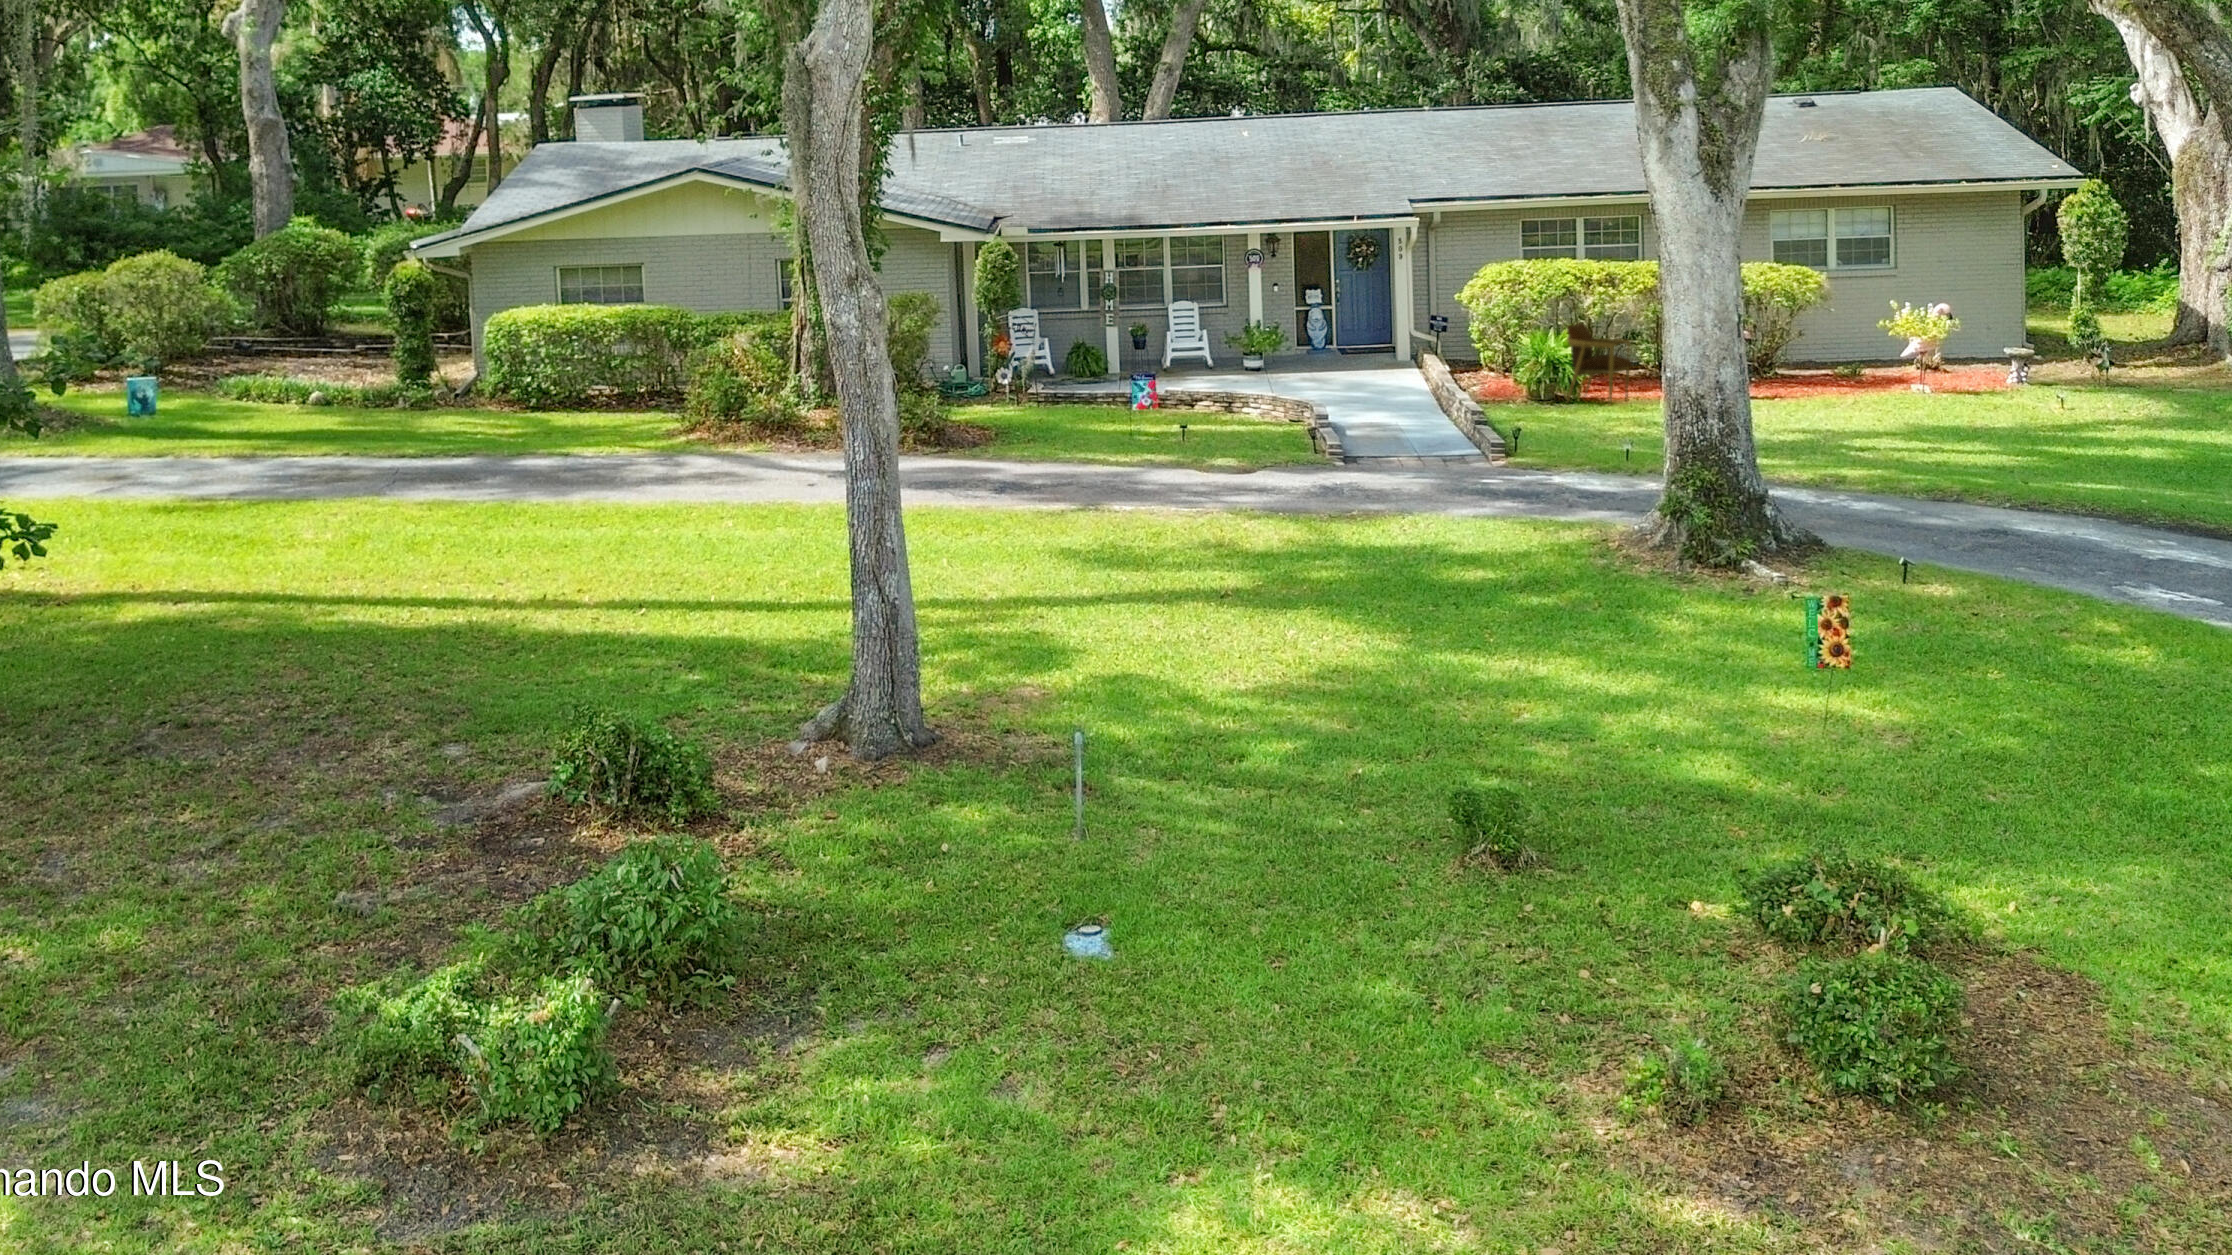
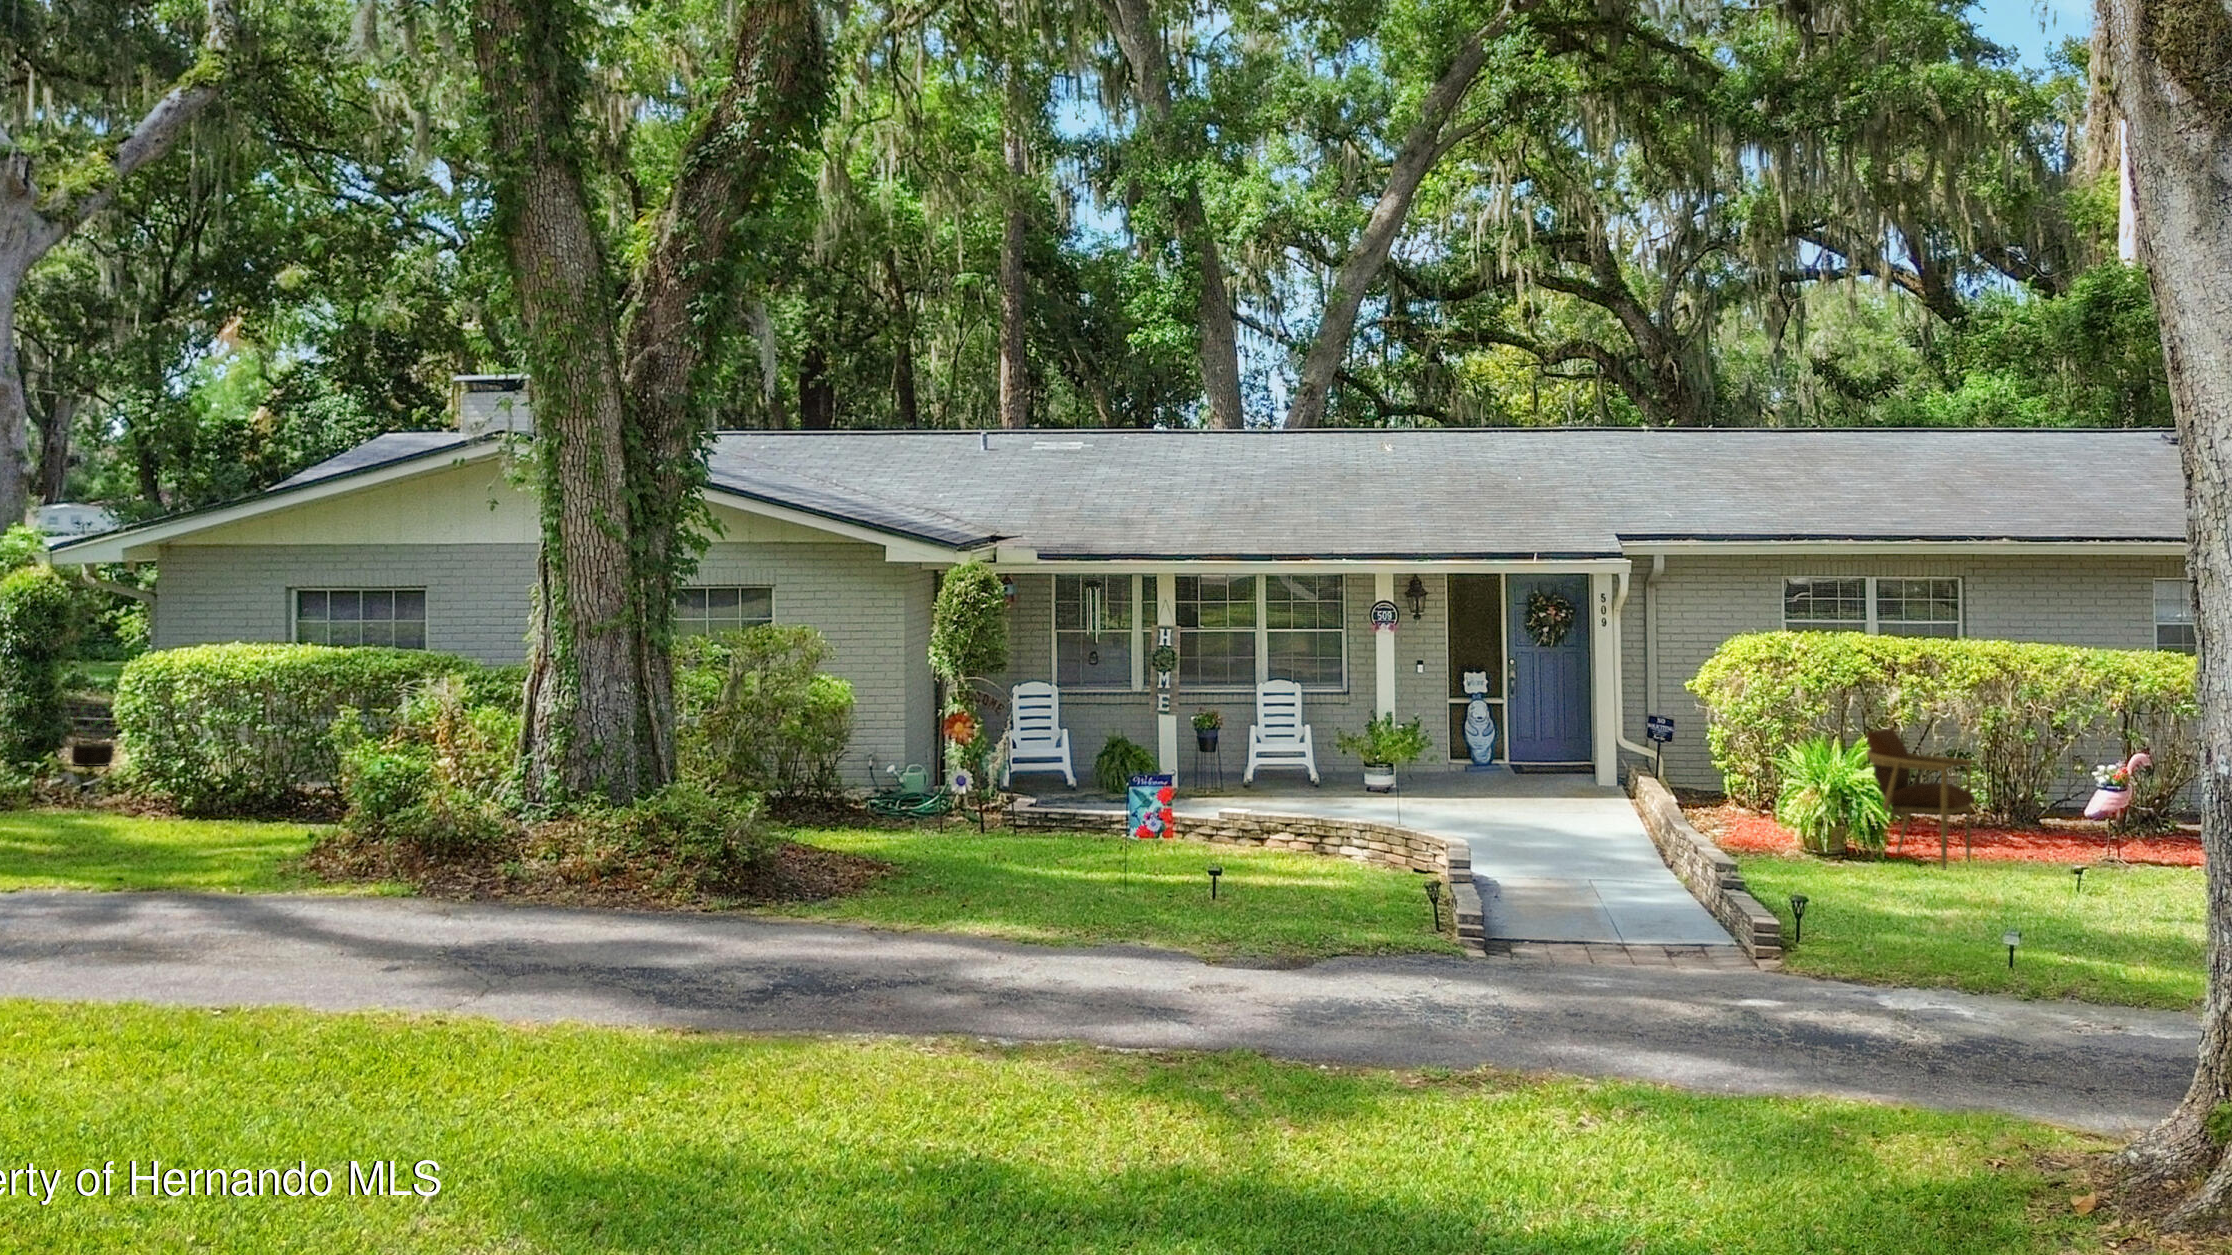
decorative plant: none [454,350,479,391] -> present [72,702,114,766]

